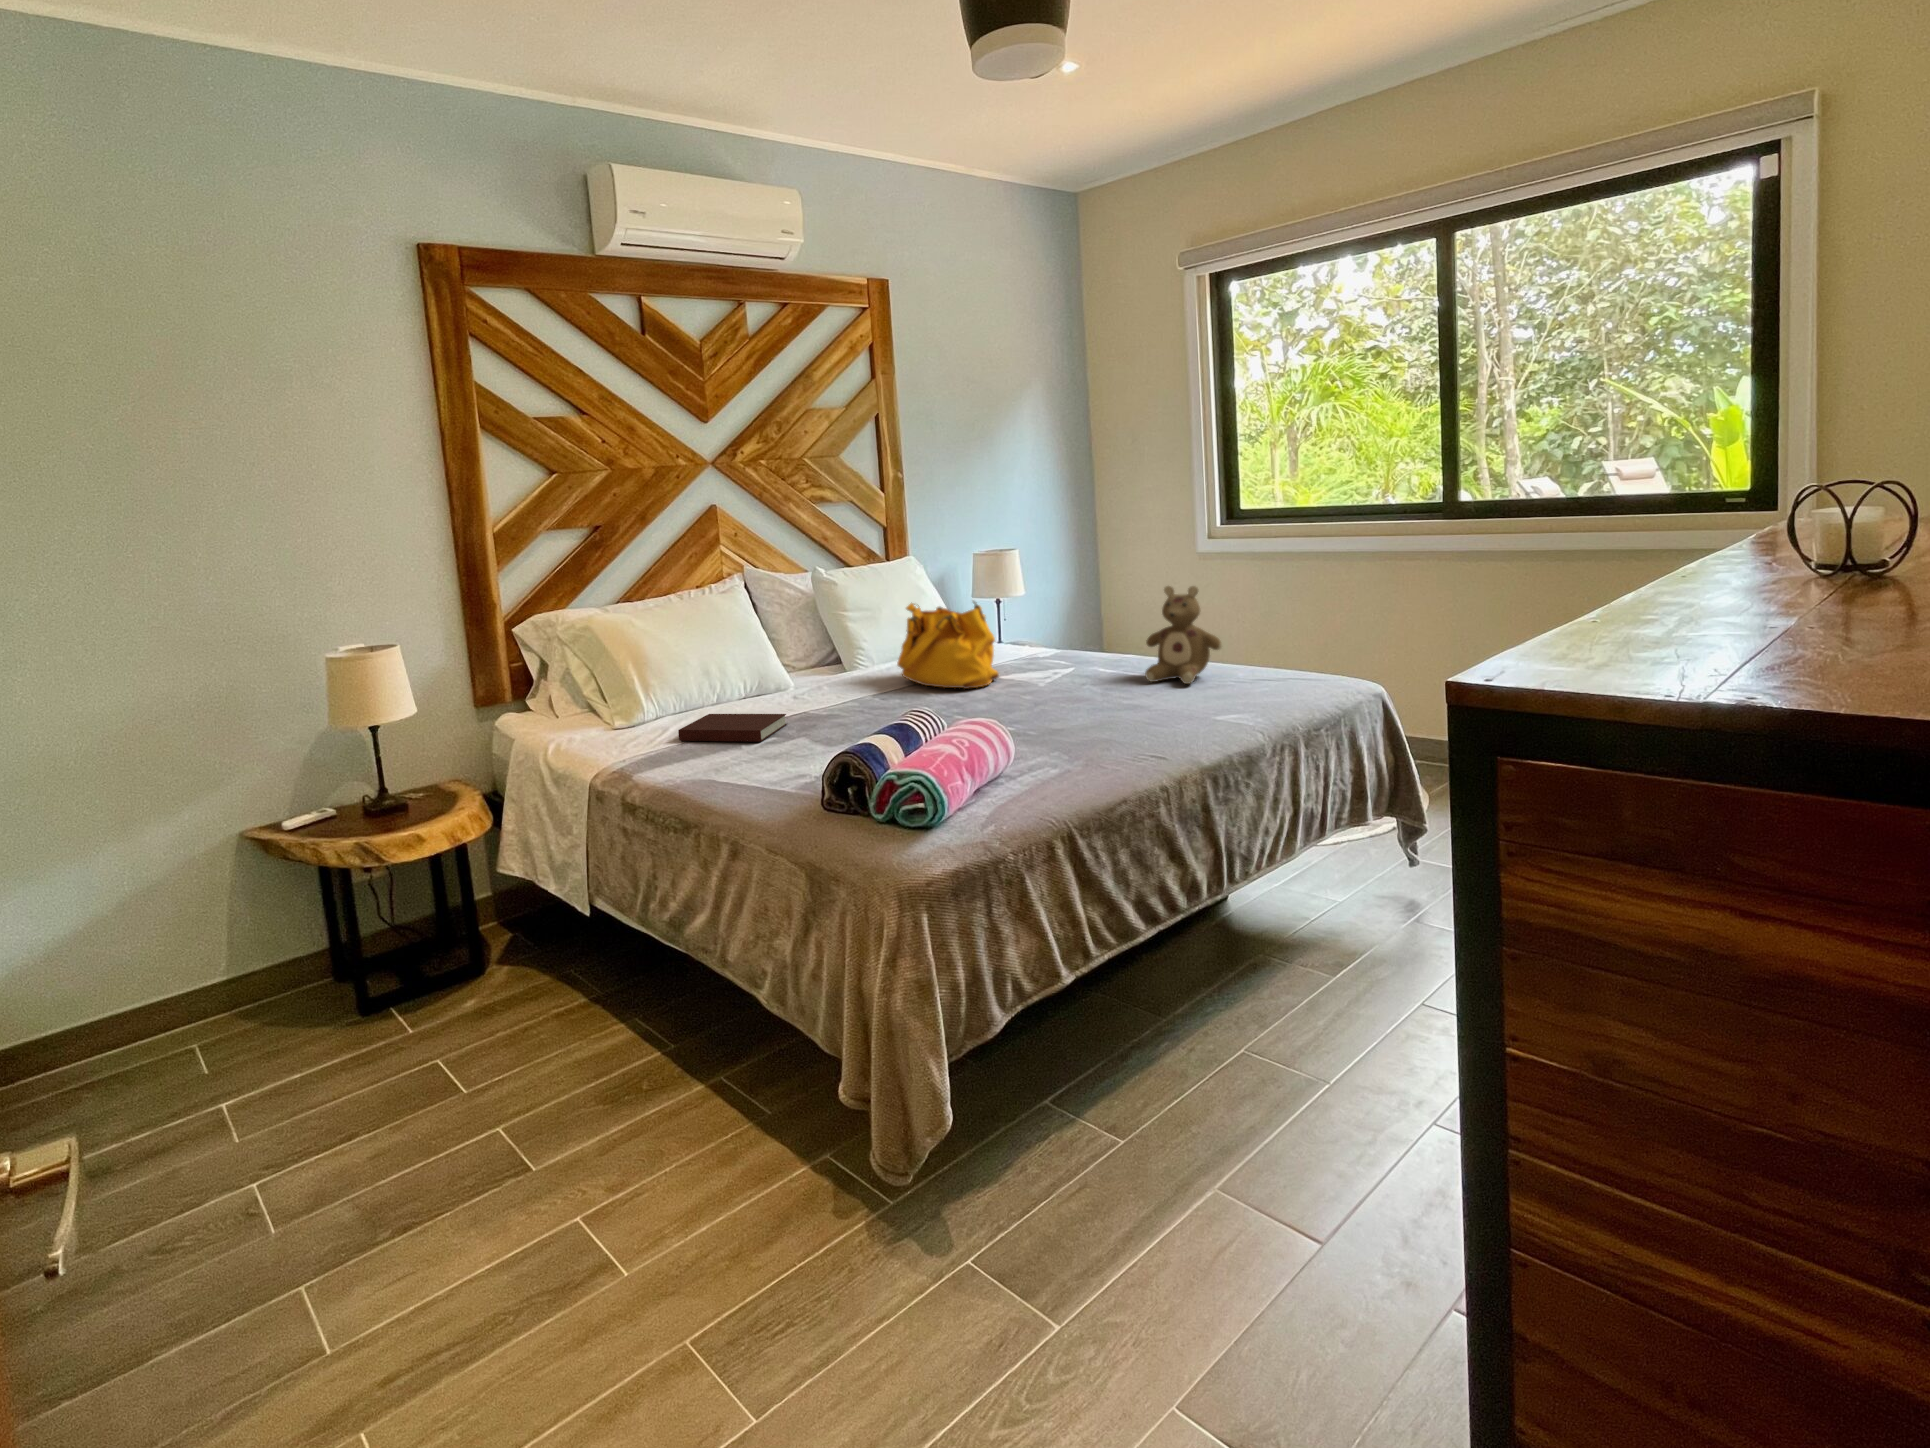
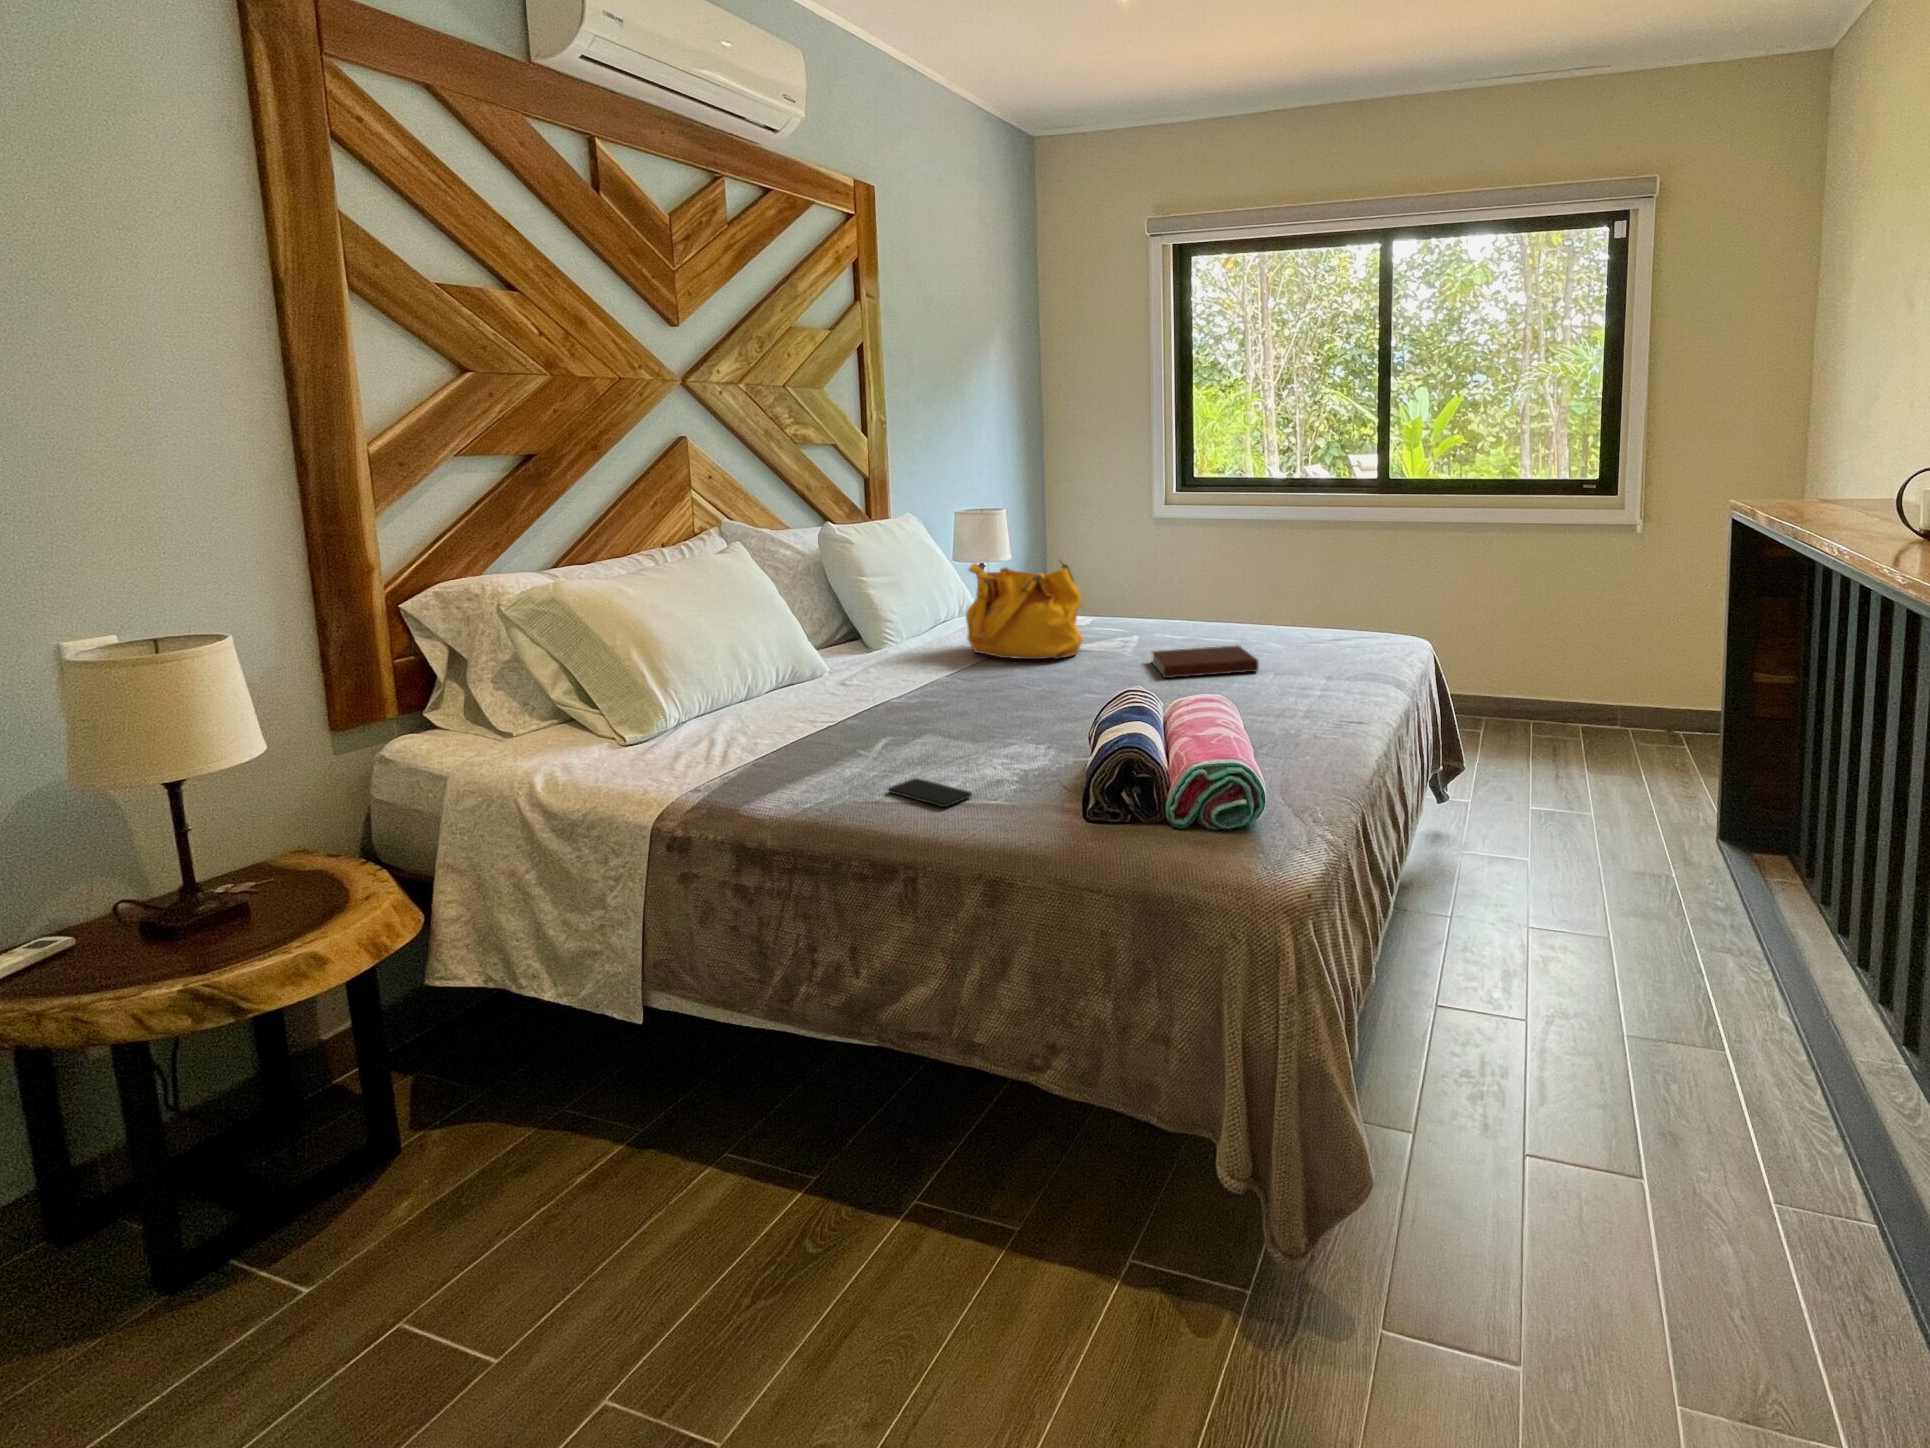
stuffed bear: present [1145,586,1222,684] -> none [1224,544,1301,642]
notebook: present [678,714,787,742] -> present [1152,646,1259,678]
smartphone: none [728,773,776,796] -> present [888,778,972,807]

